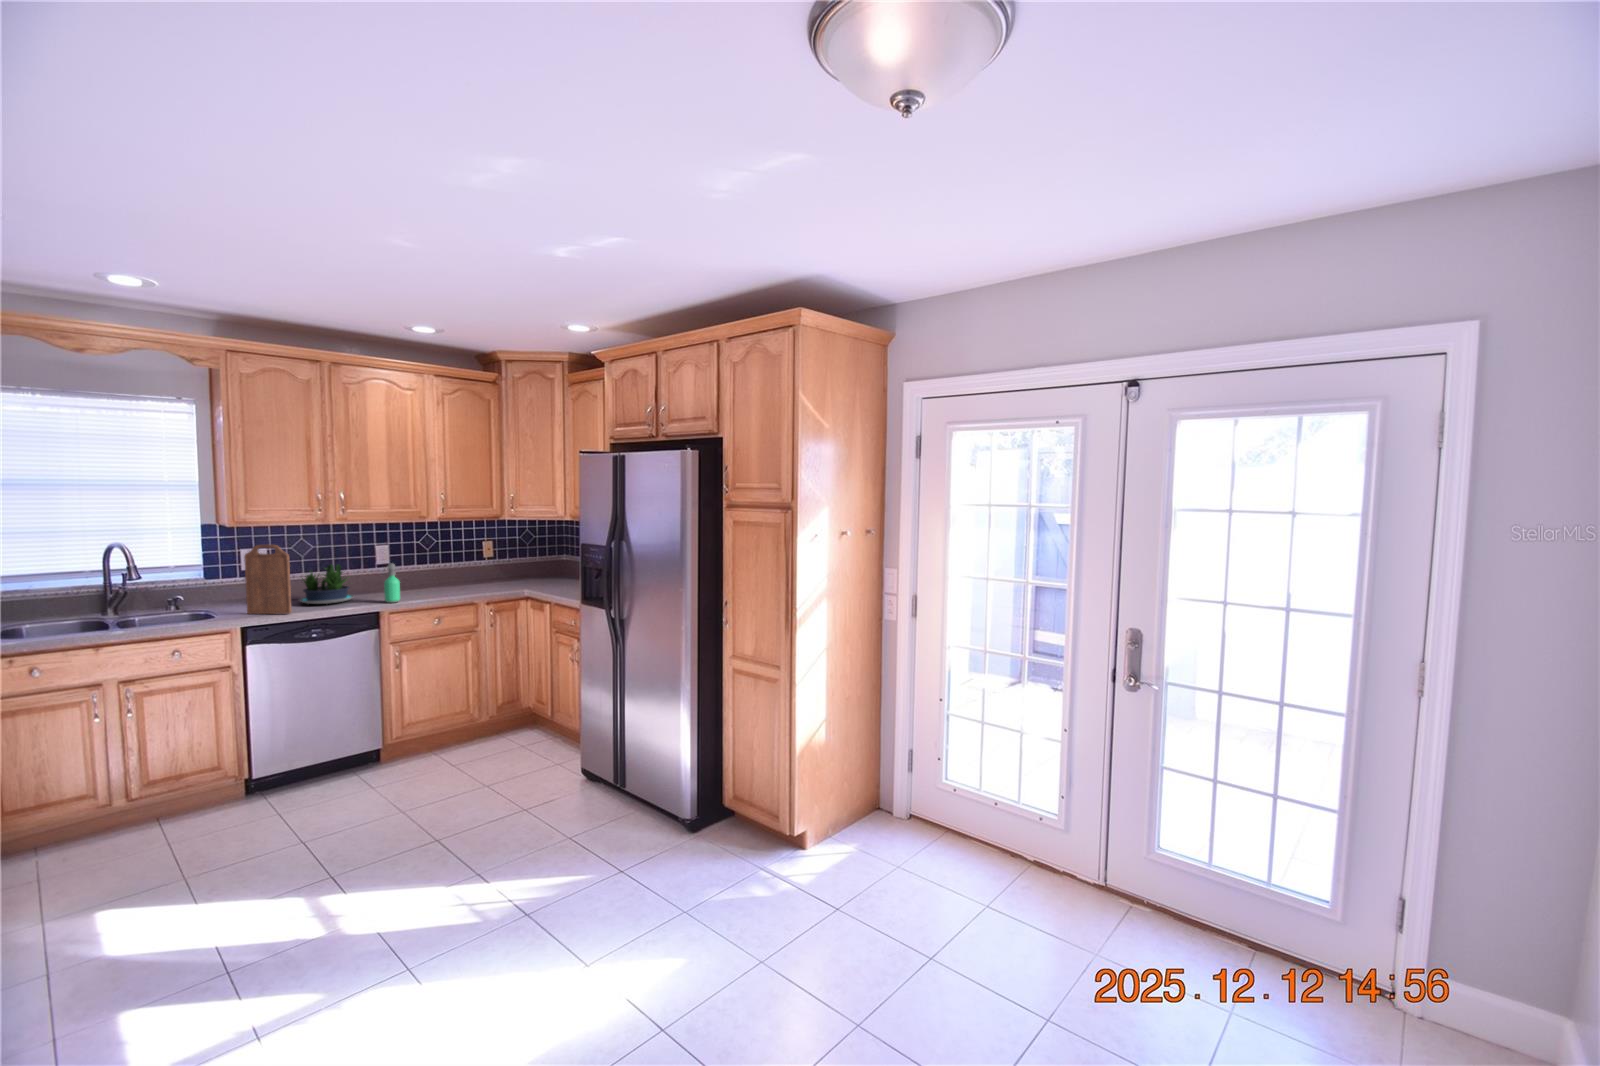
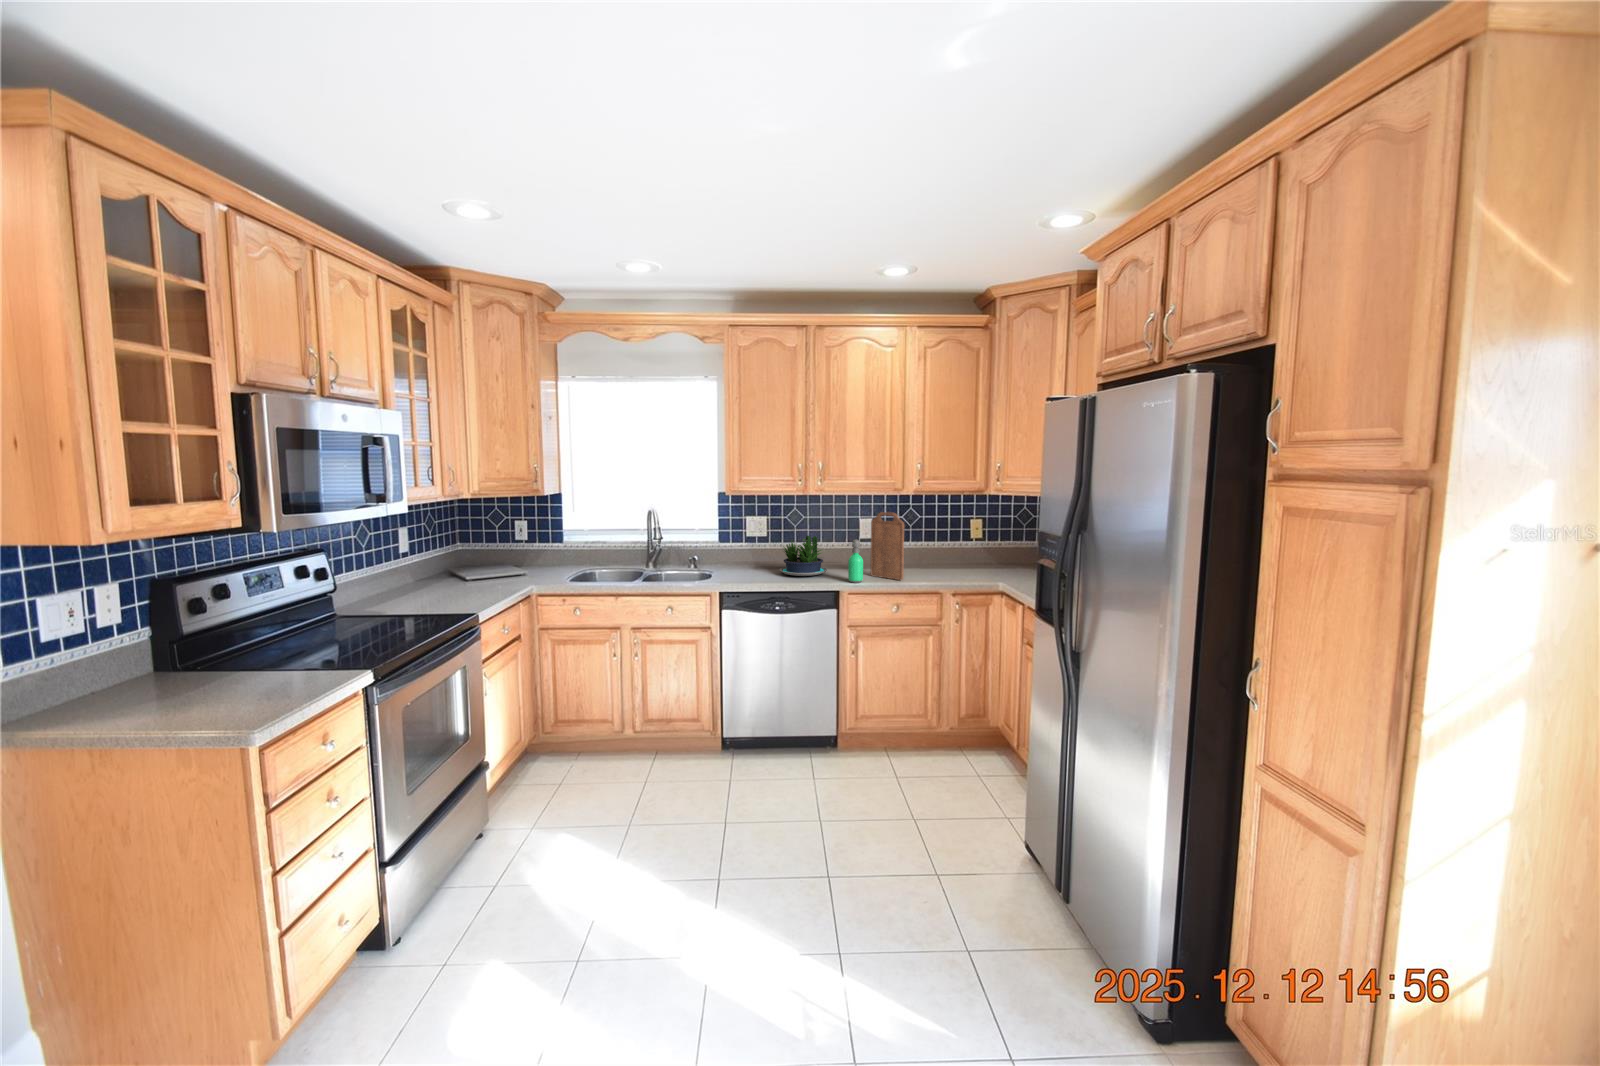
cutting board: present [244,545,292,614] -> present [871,512,904,580]

